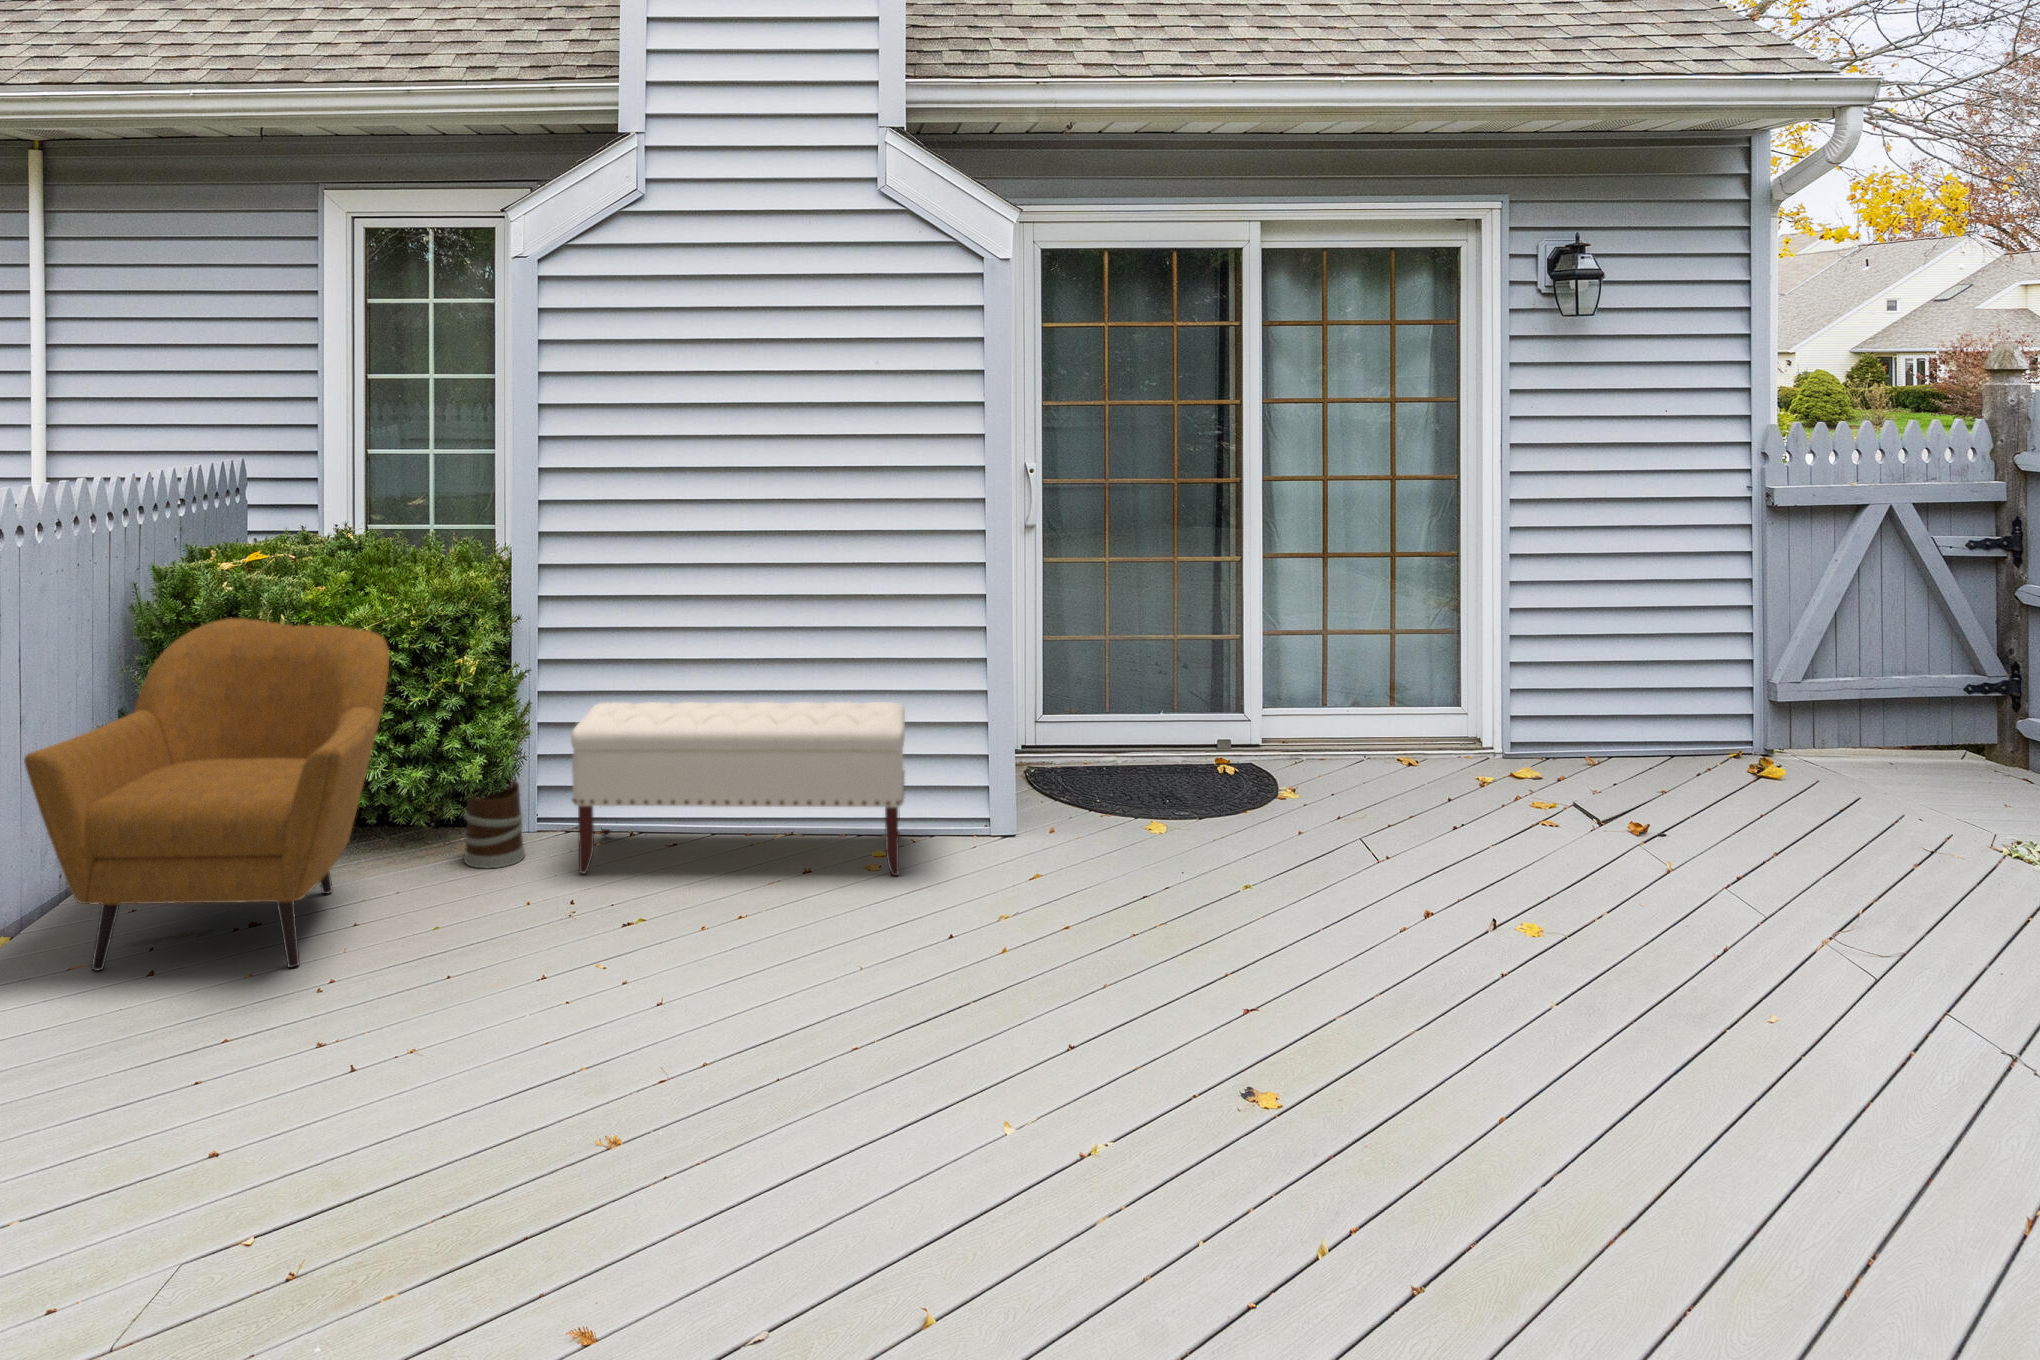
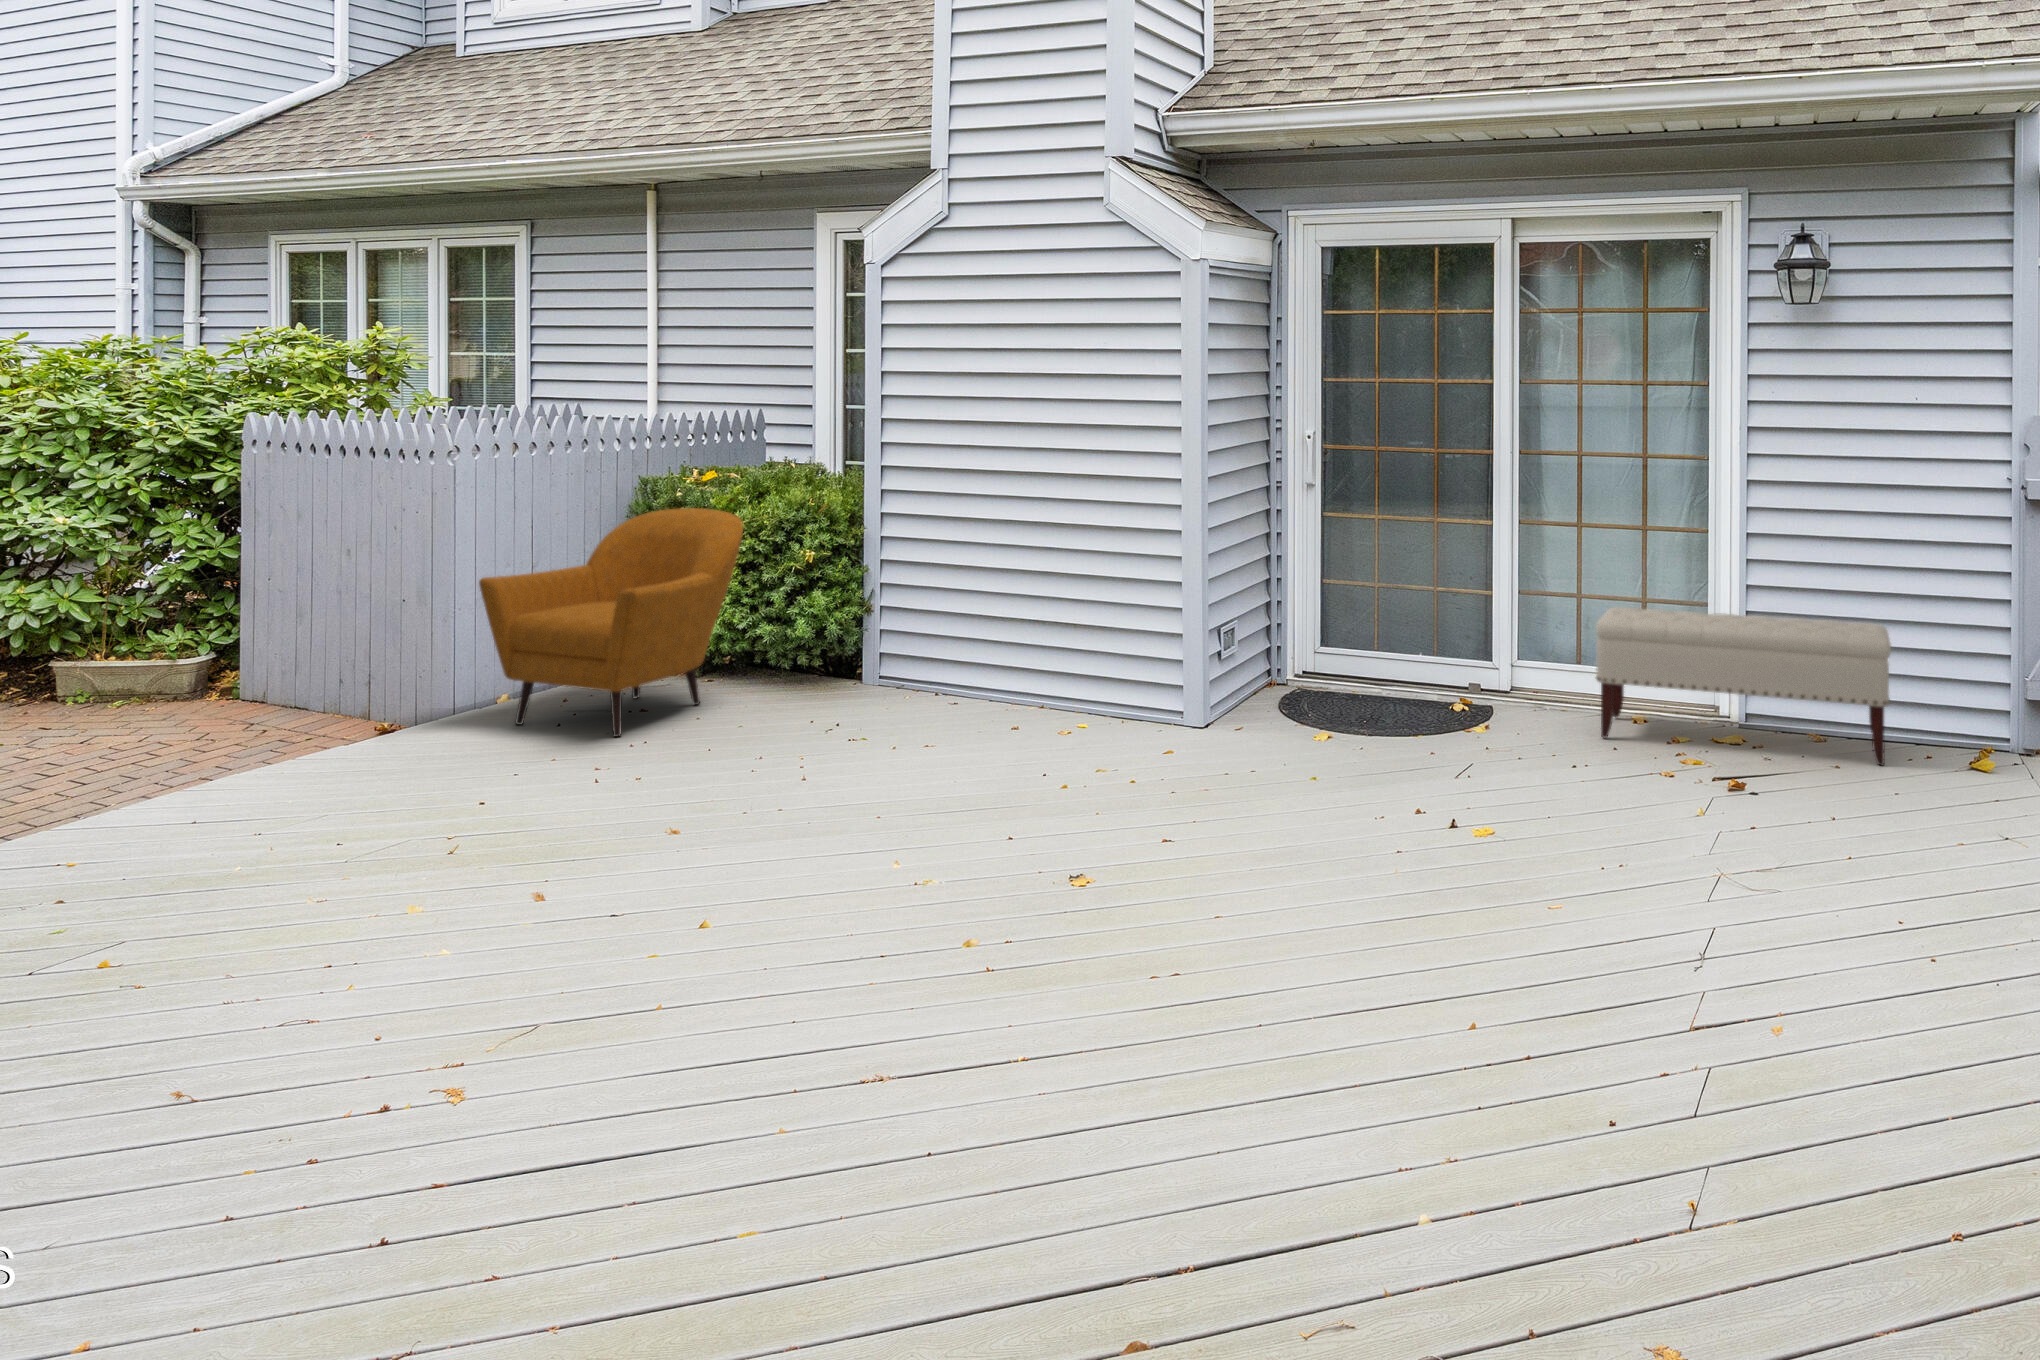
bench: present [571,702,905,876] -> present [1596,607,1891,765]
wooden bucket: present [464,779,525,868] -> none [800,620,846,705]

